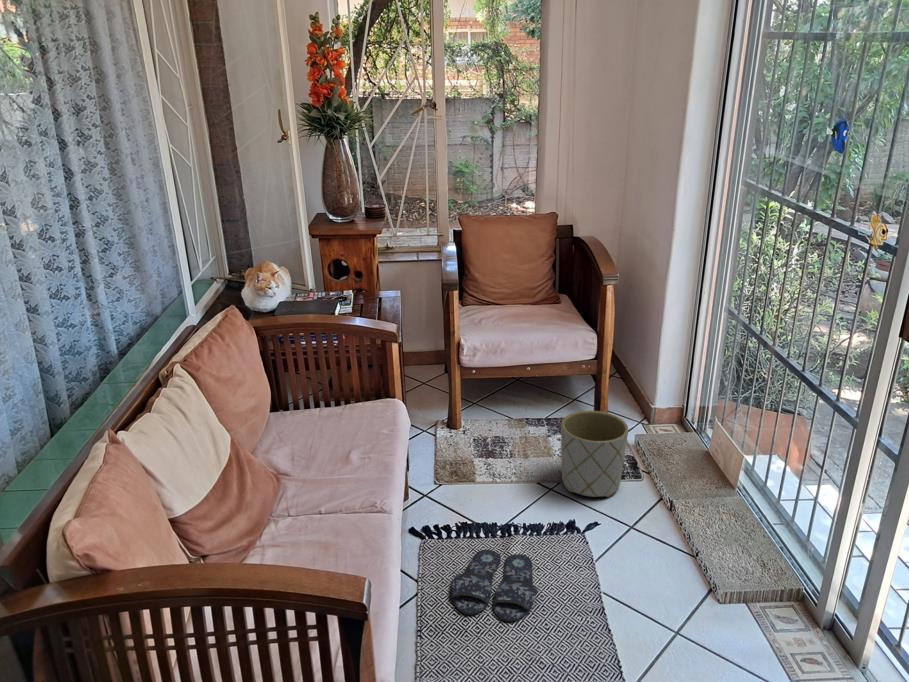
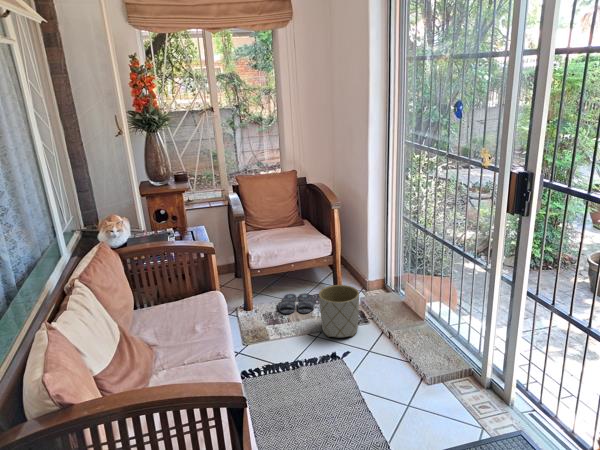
slippers: present [452,550,538,622] -> present [277,293,315,314]

